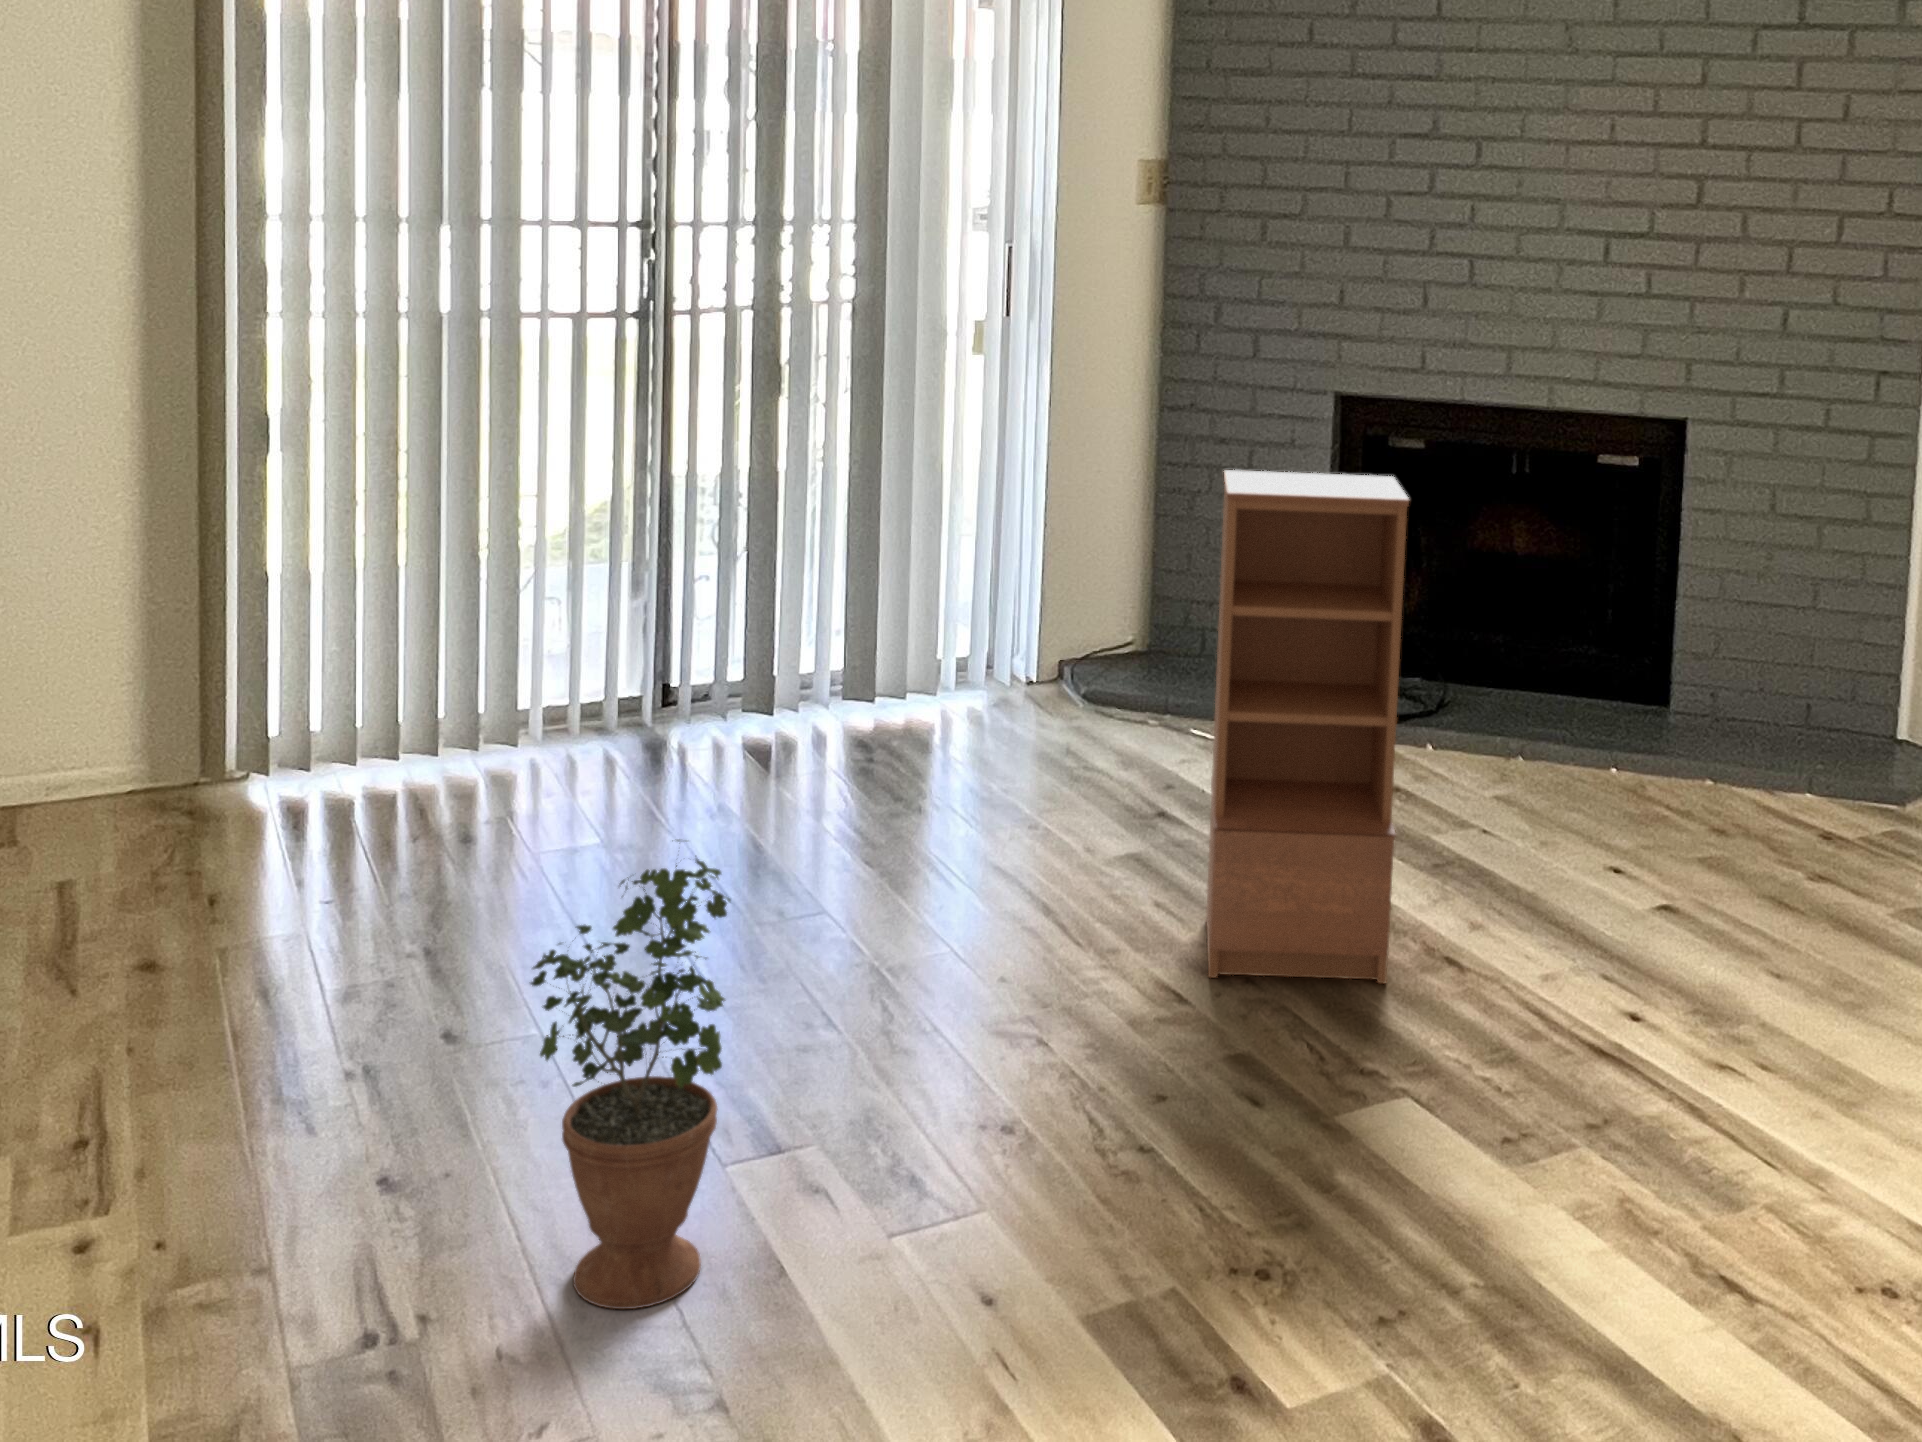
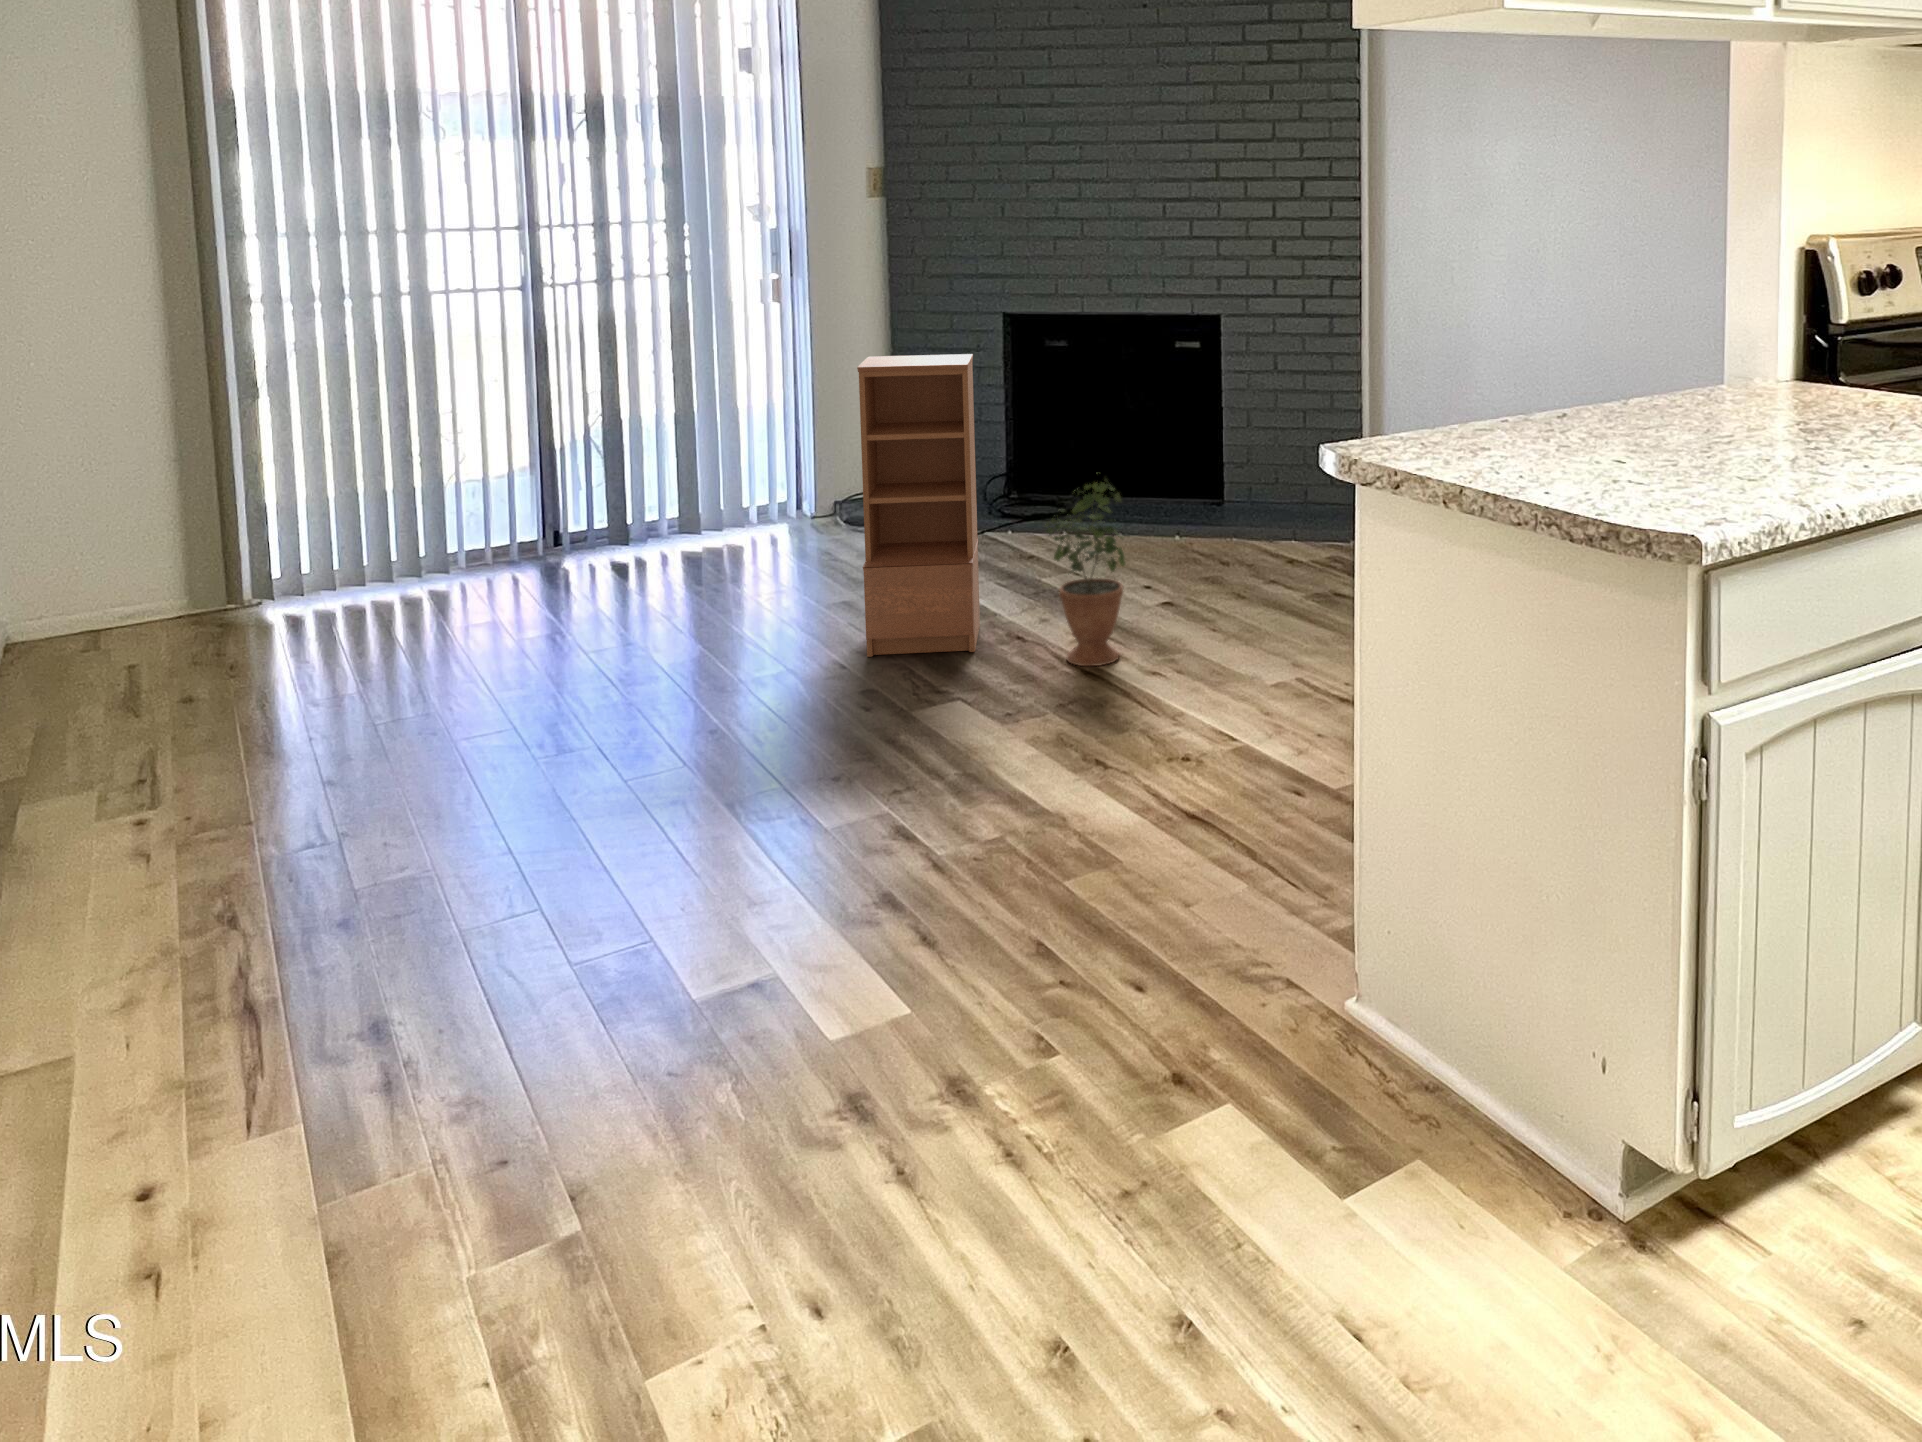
potted plant: present [530,839,731,1309] -> present [1045,480,1125,666]

